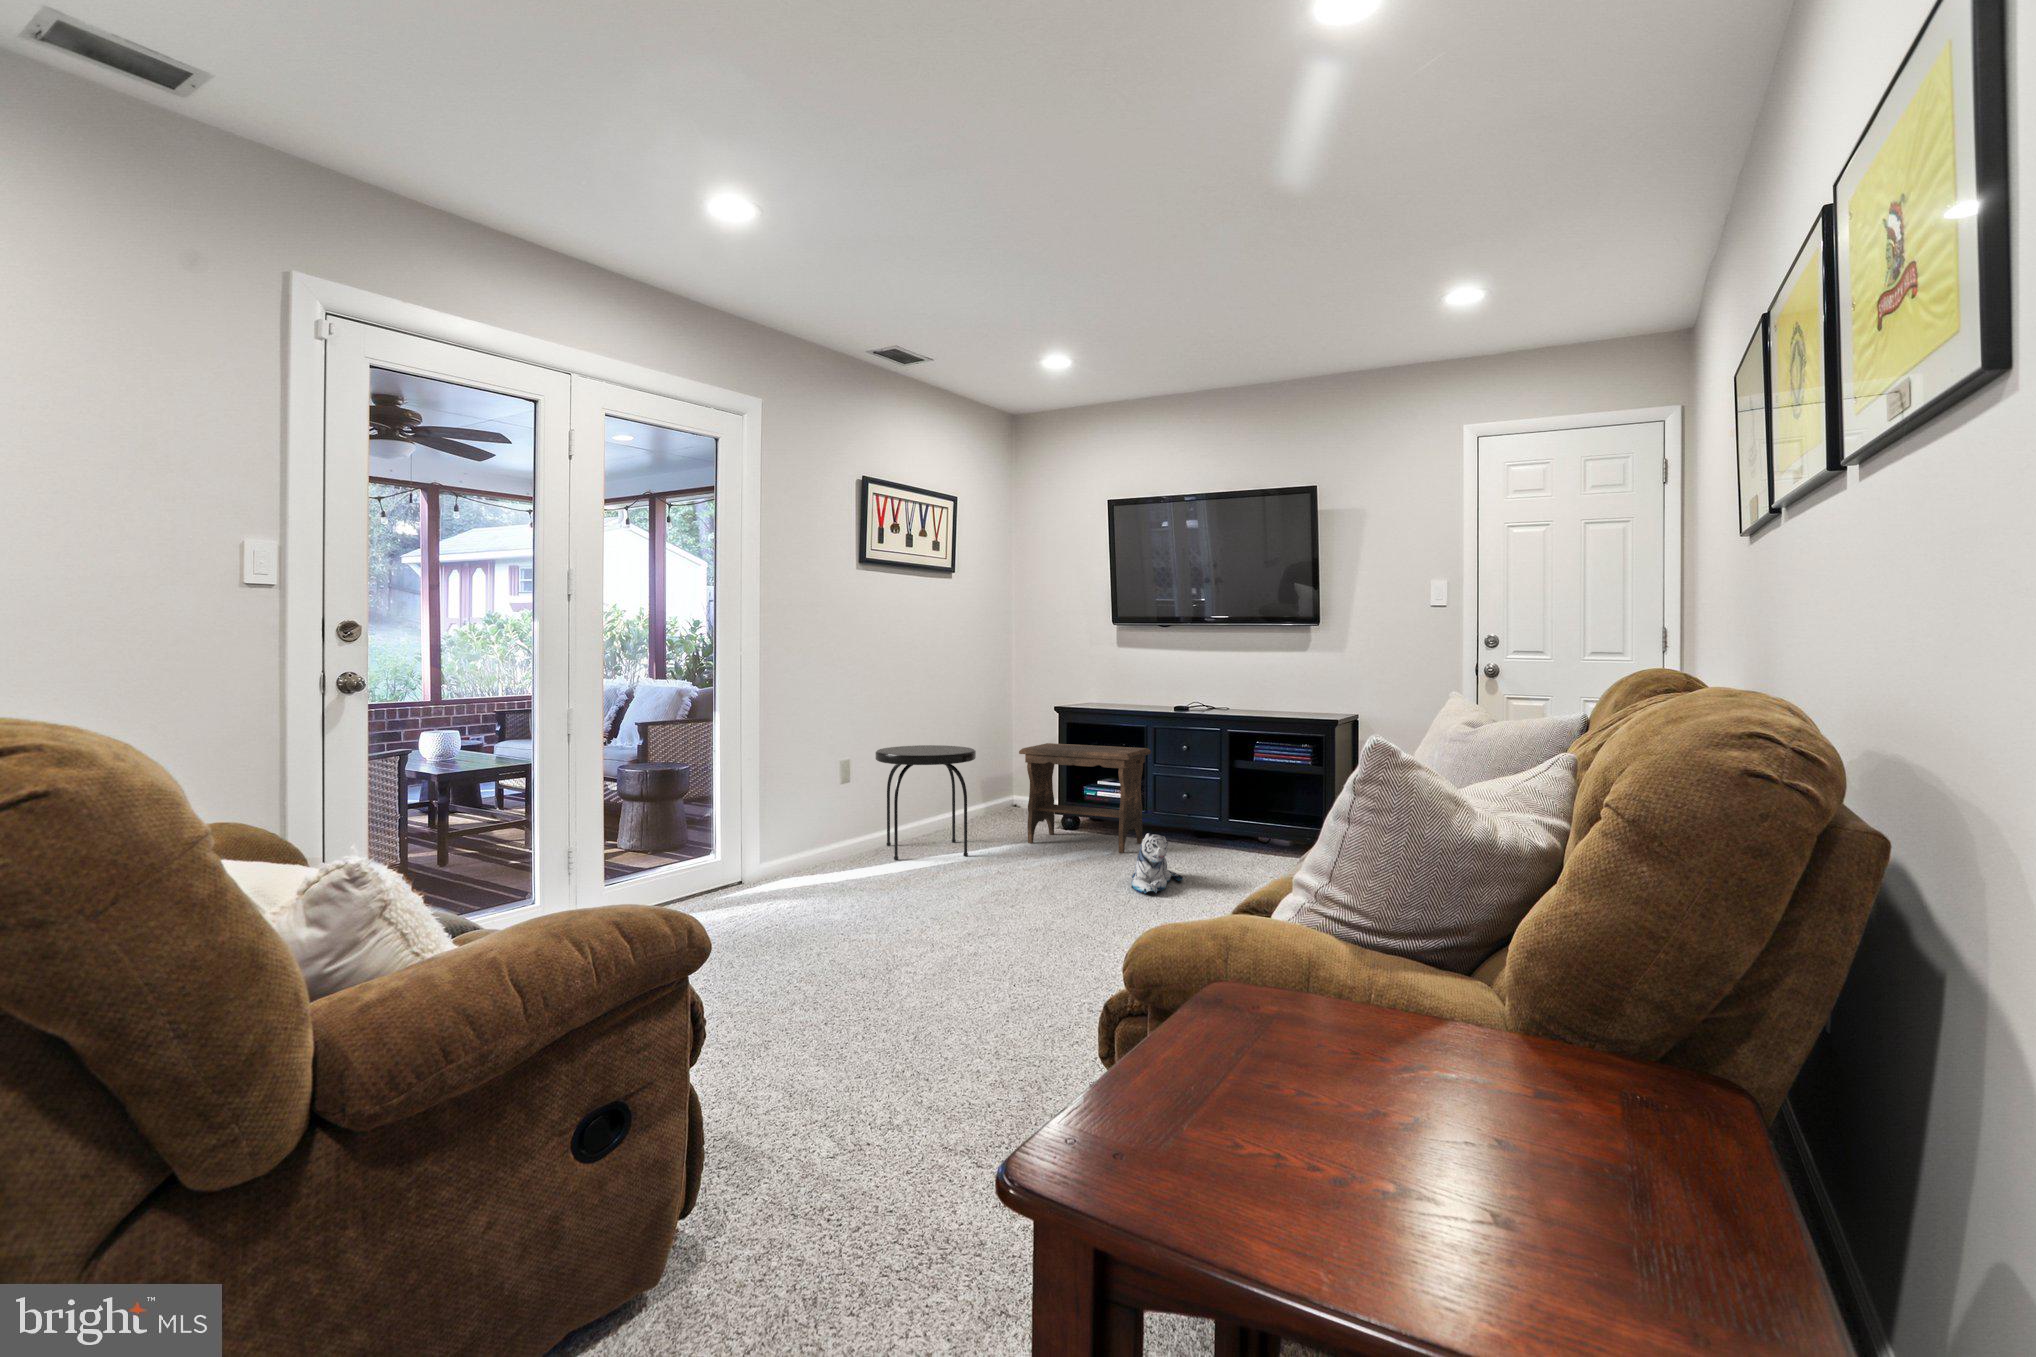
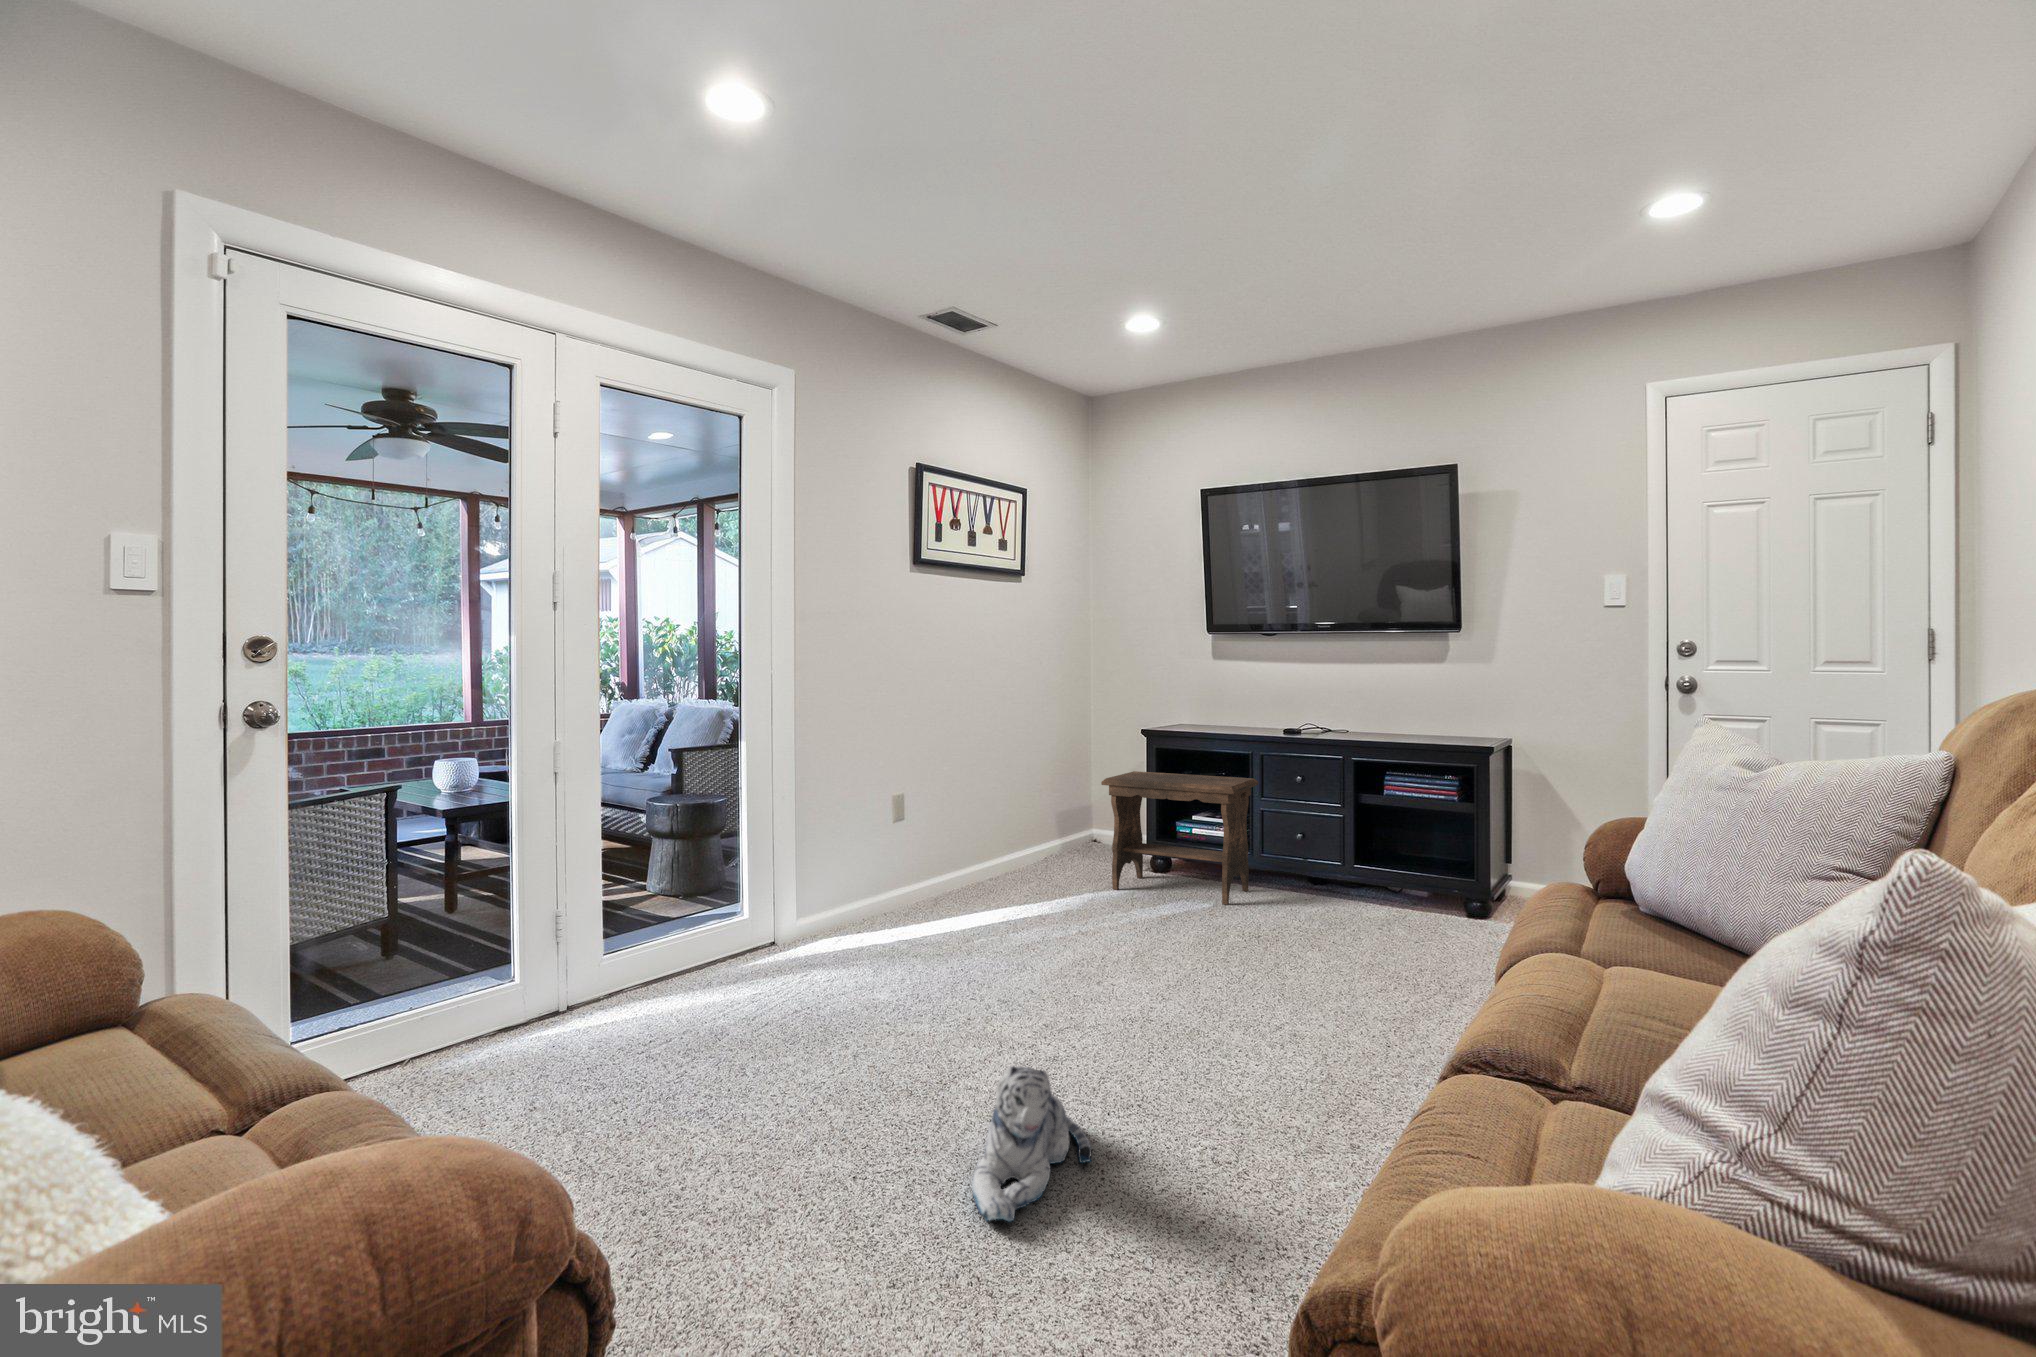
side table: present [876,745,976,860] -> none [934,775,1051,912]
plush toy: present [1131,833,1183,894] -> present [972,1066,1092,1222]

